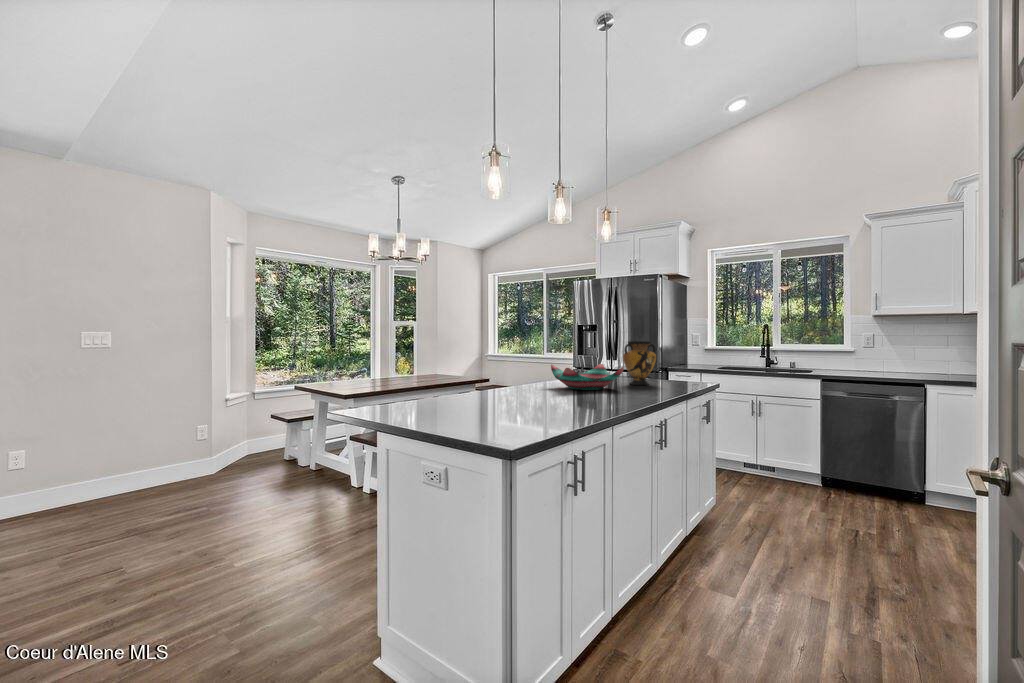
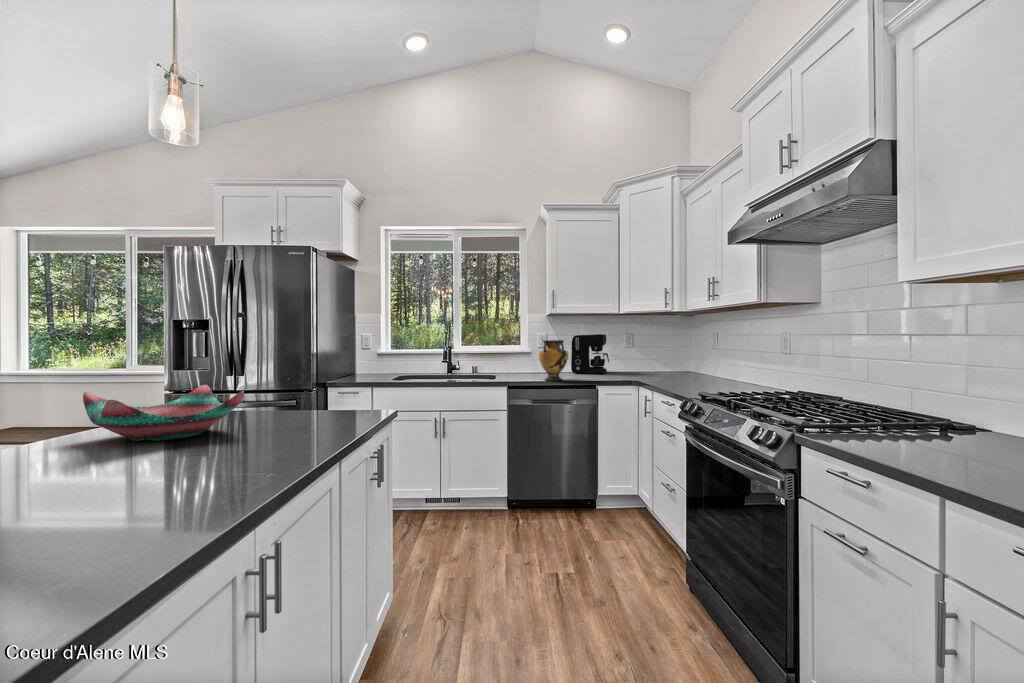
coffee maker: none [900,334,949,373] -> present [571,334,609,373]
vase: present [623,341,656,385] -> present [539,340,568,381]

